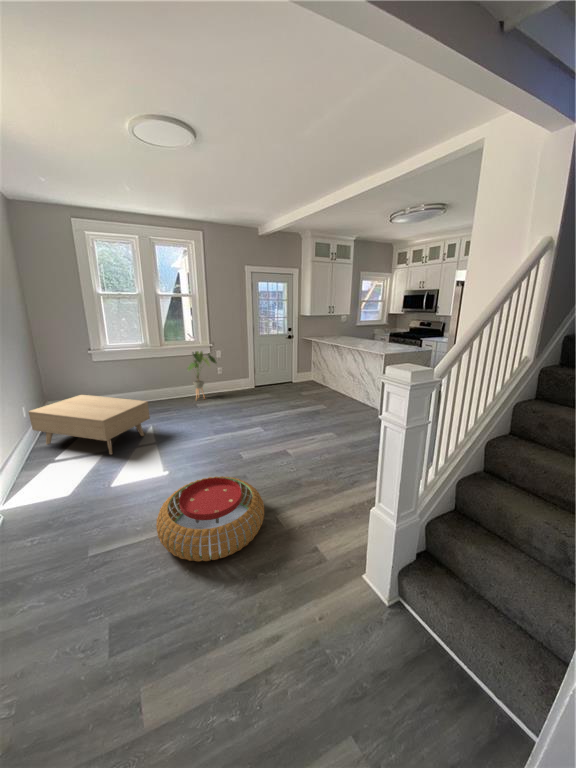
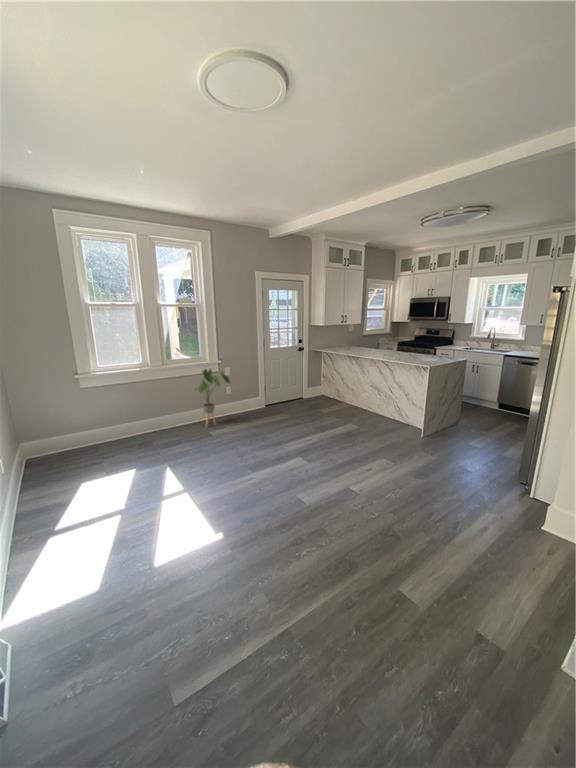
coffee table: present [29,395,150,454] -> none [10,432,171,513]
pouf: present [156,476,264,561] -> none [258,540,402,685]

